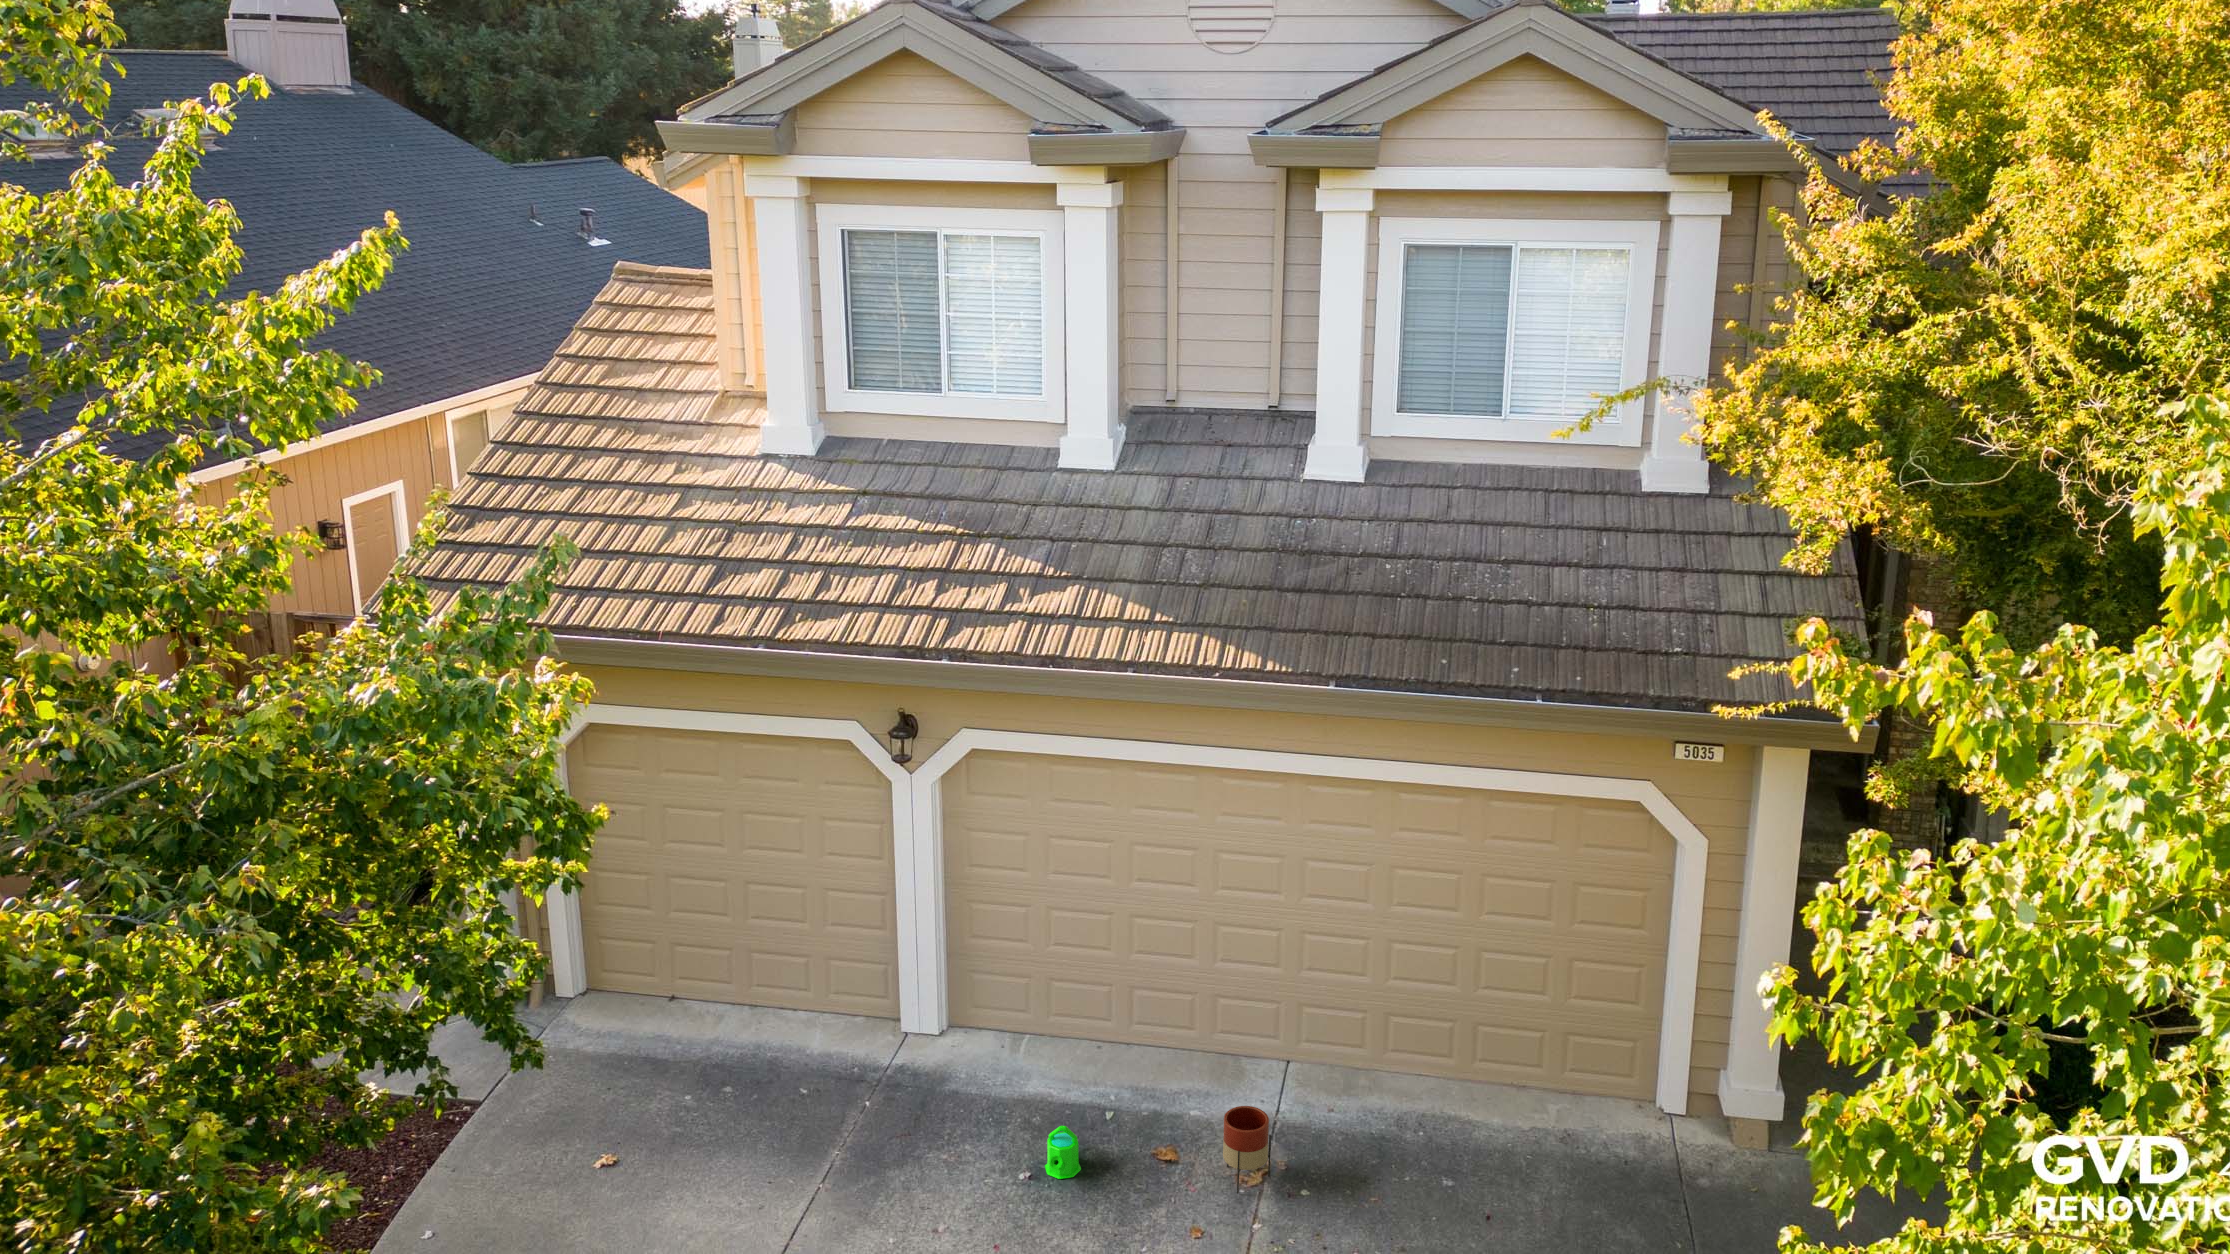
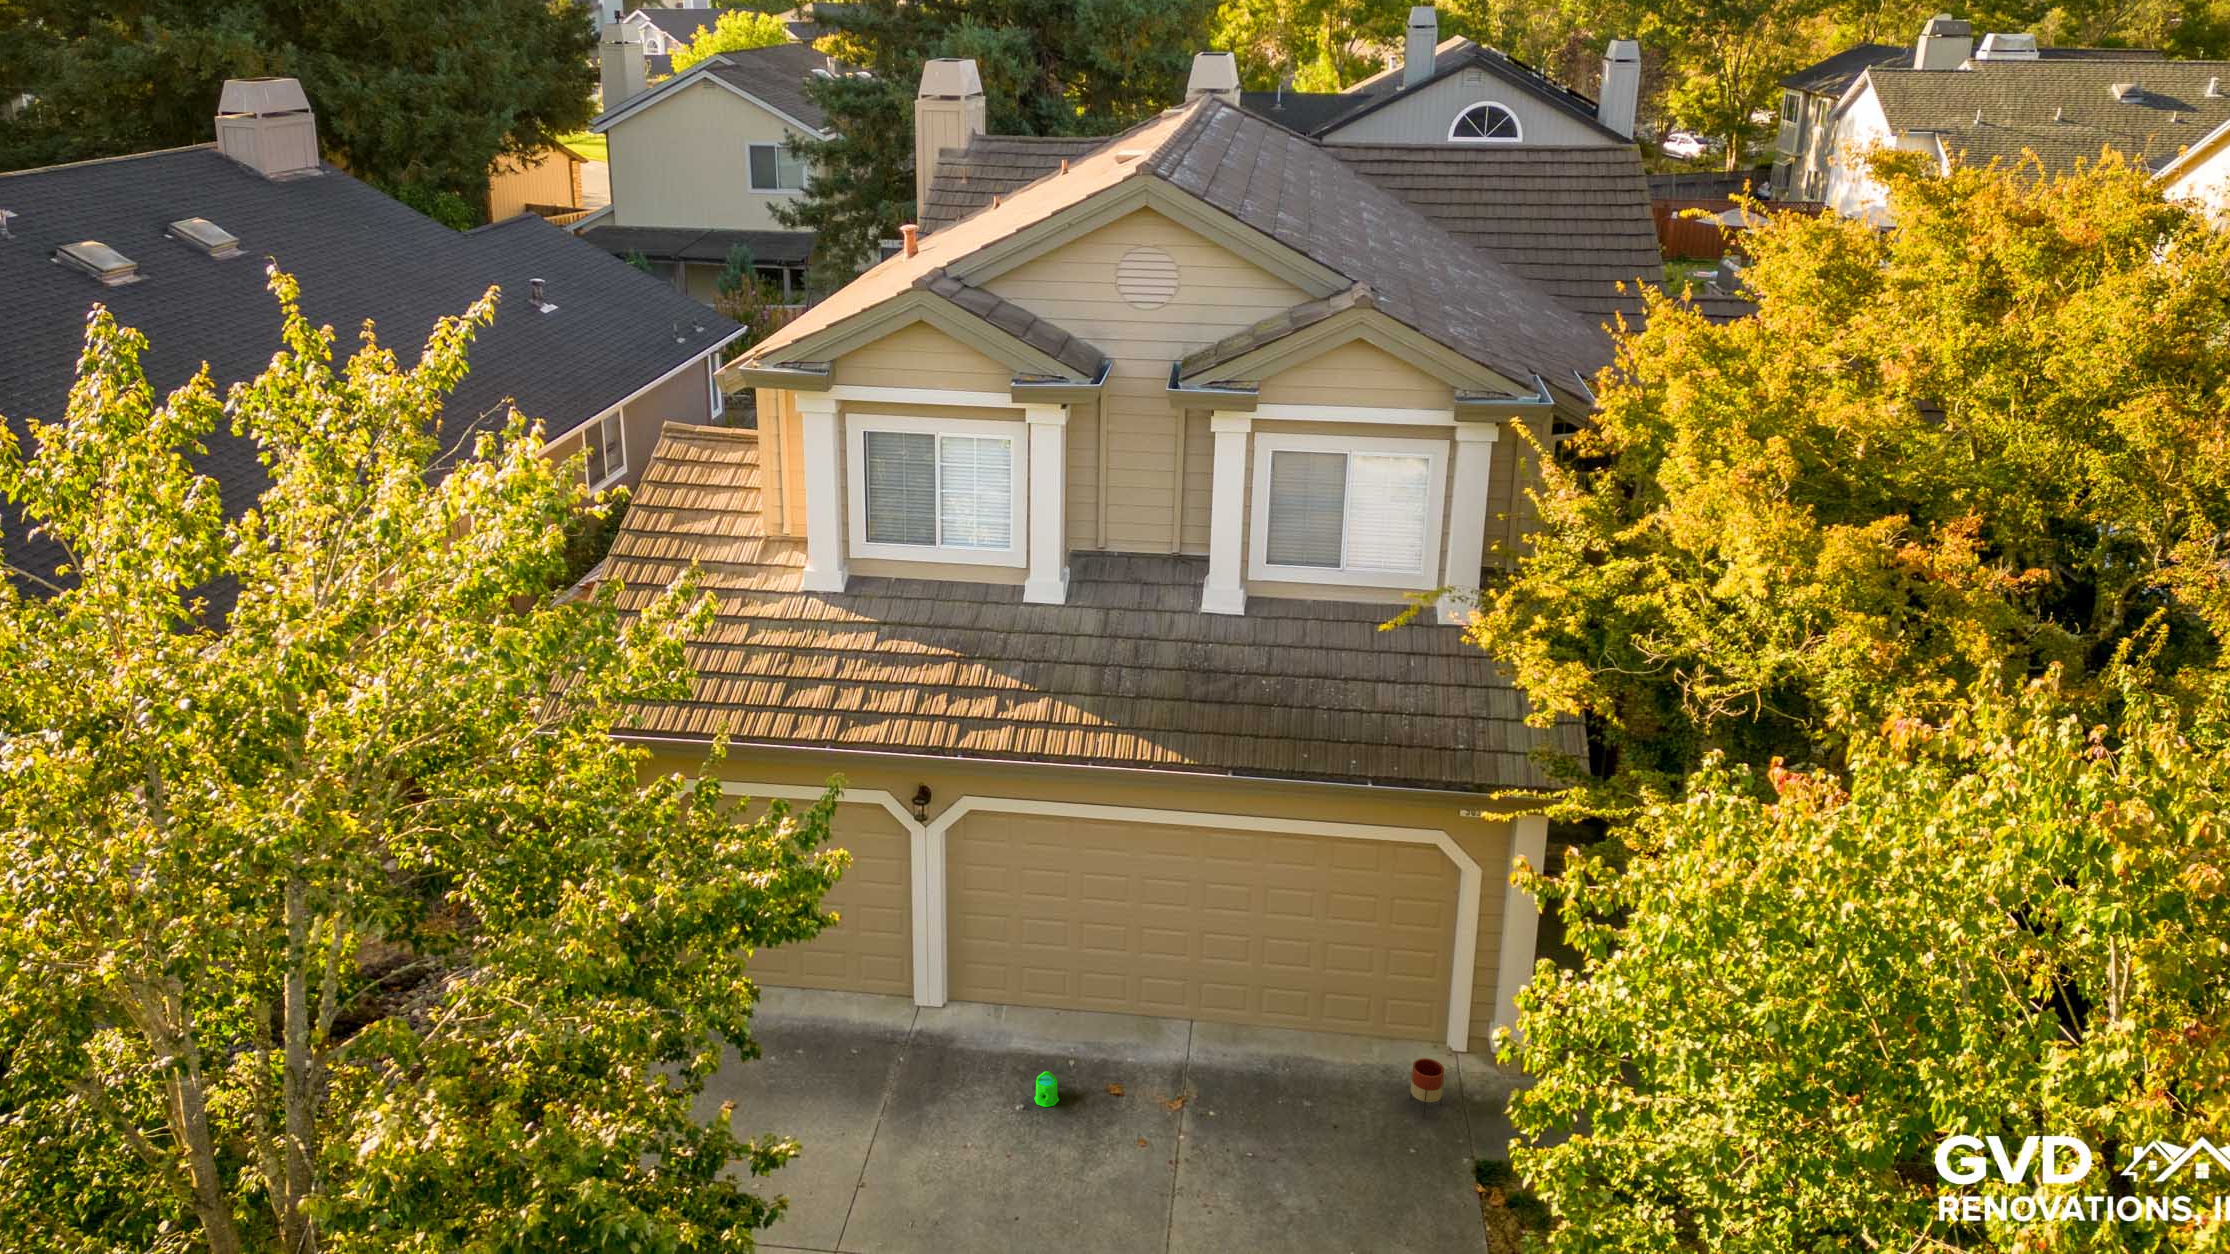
planter: present [1223,1106,1271,1193] -> present [1410,1058,1444,1118]

